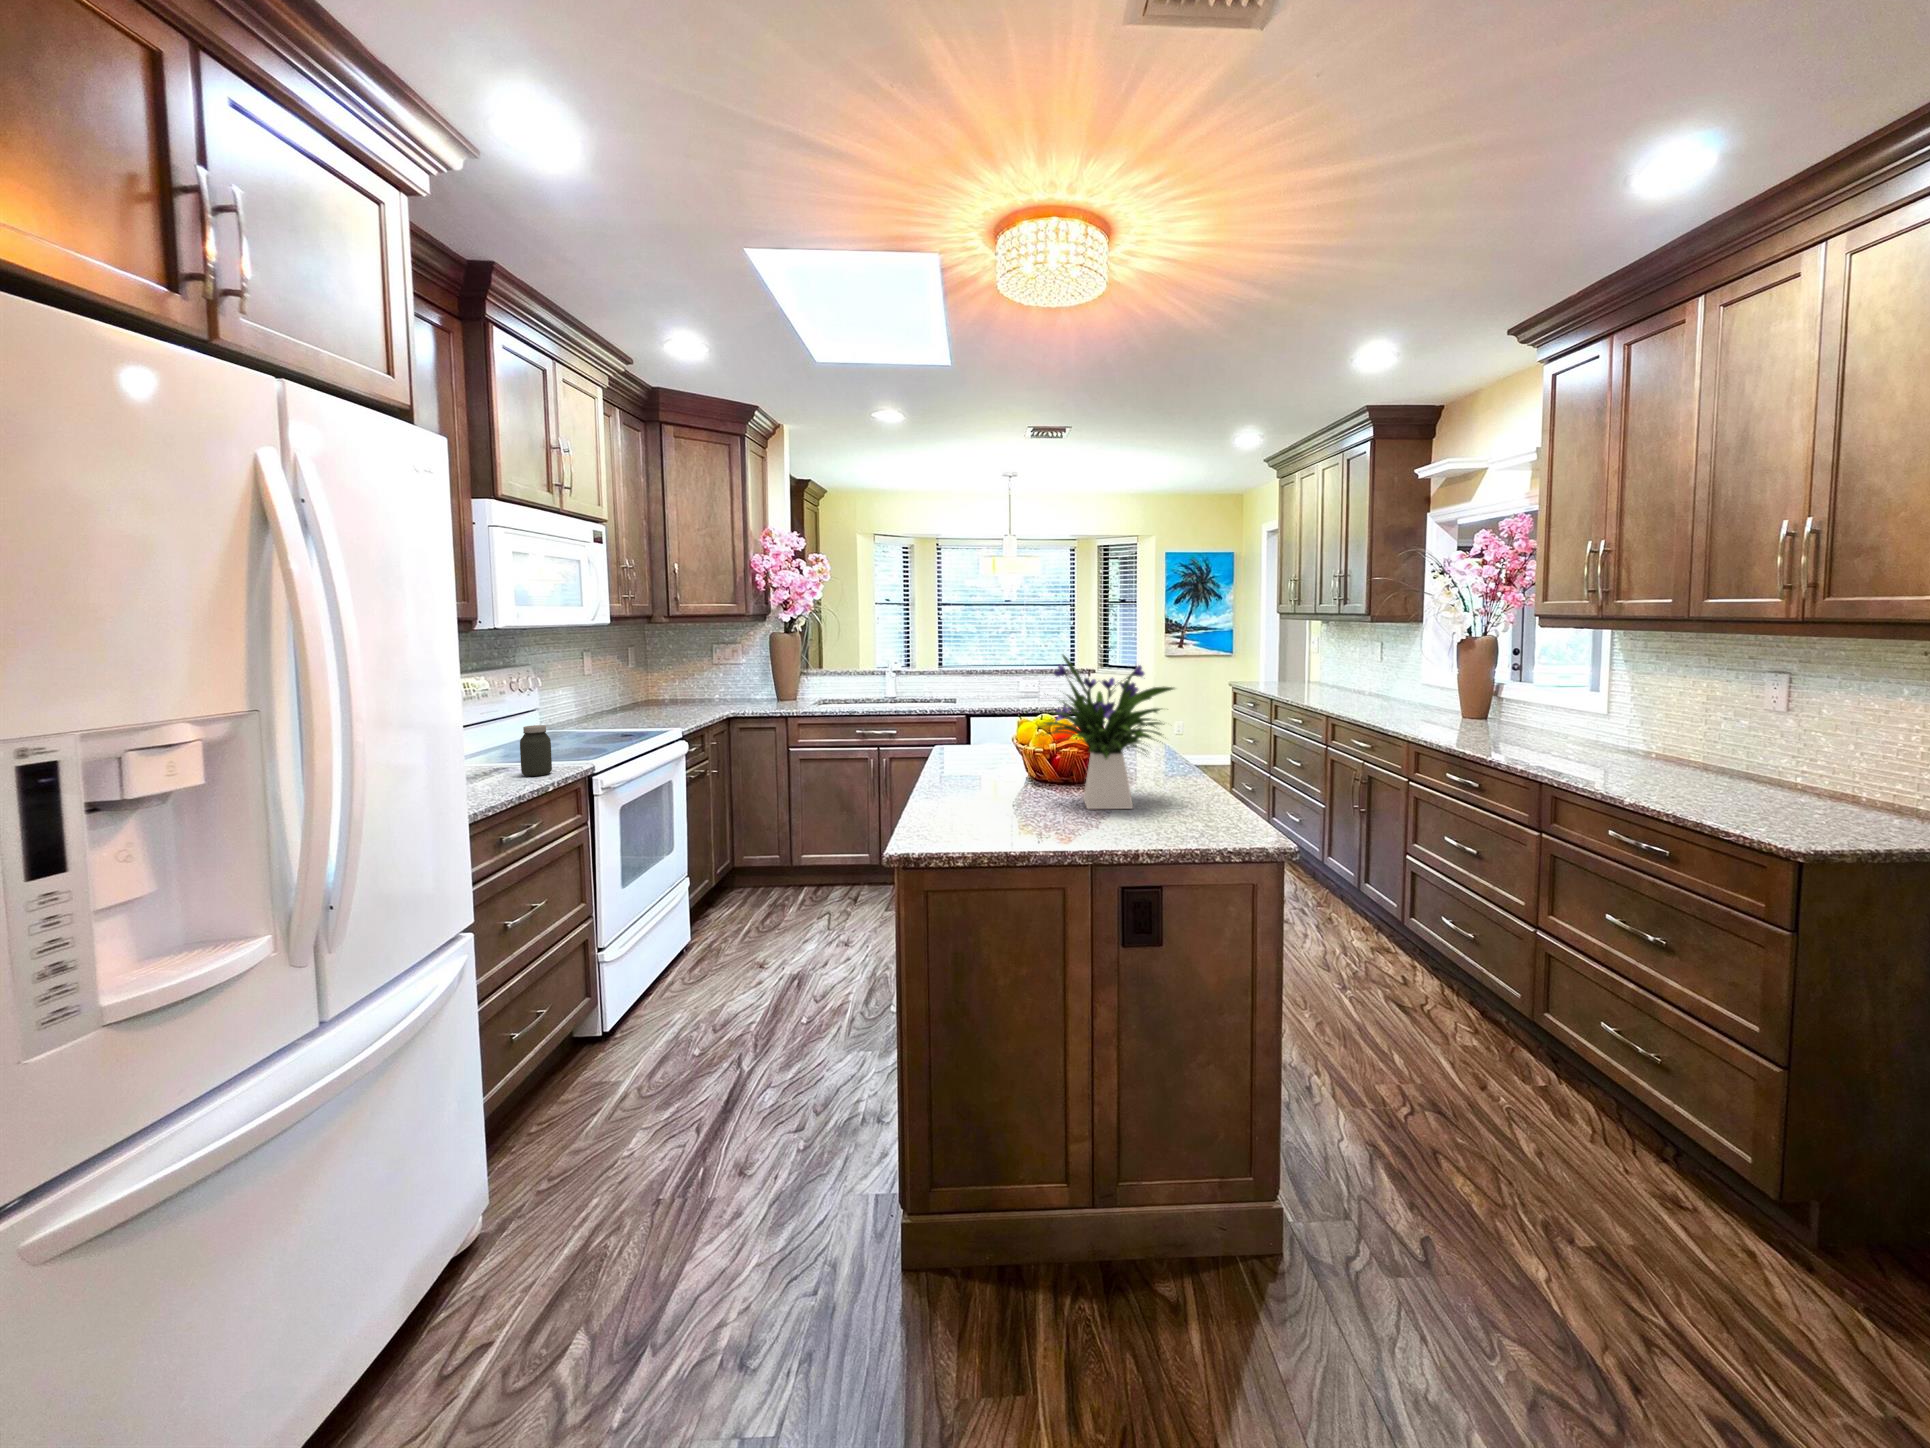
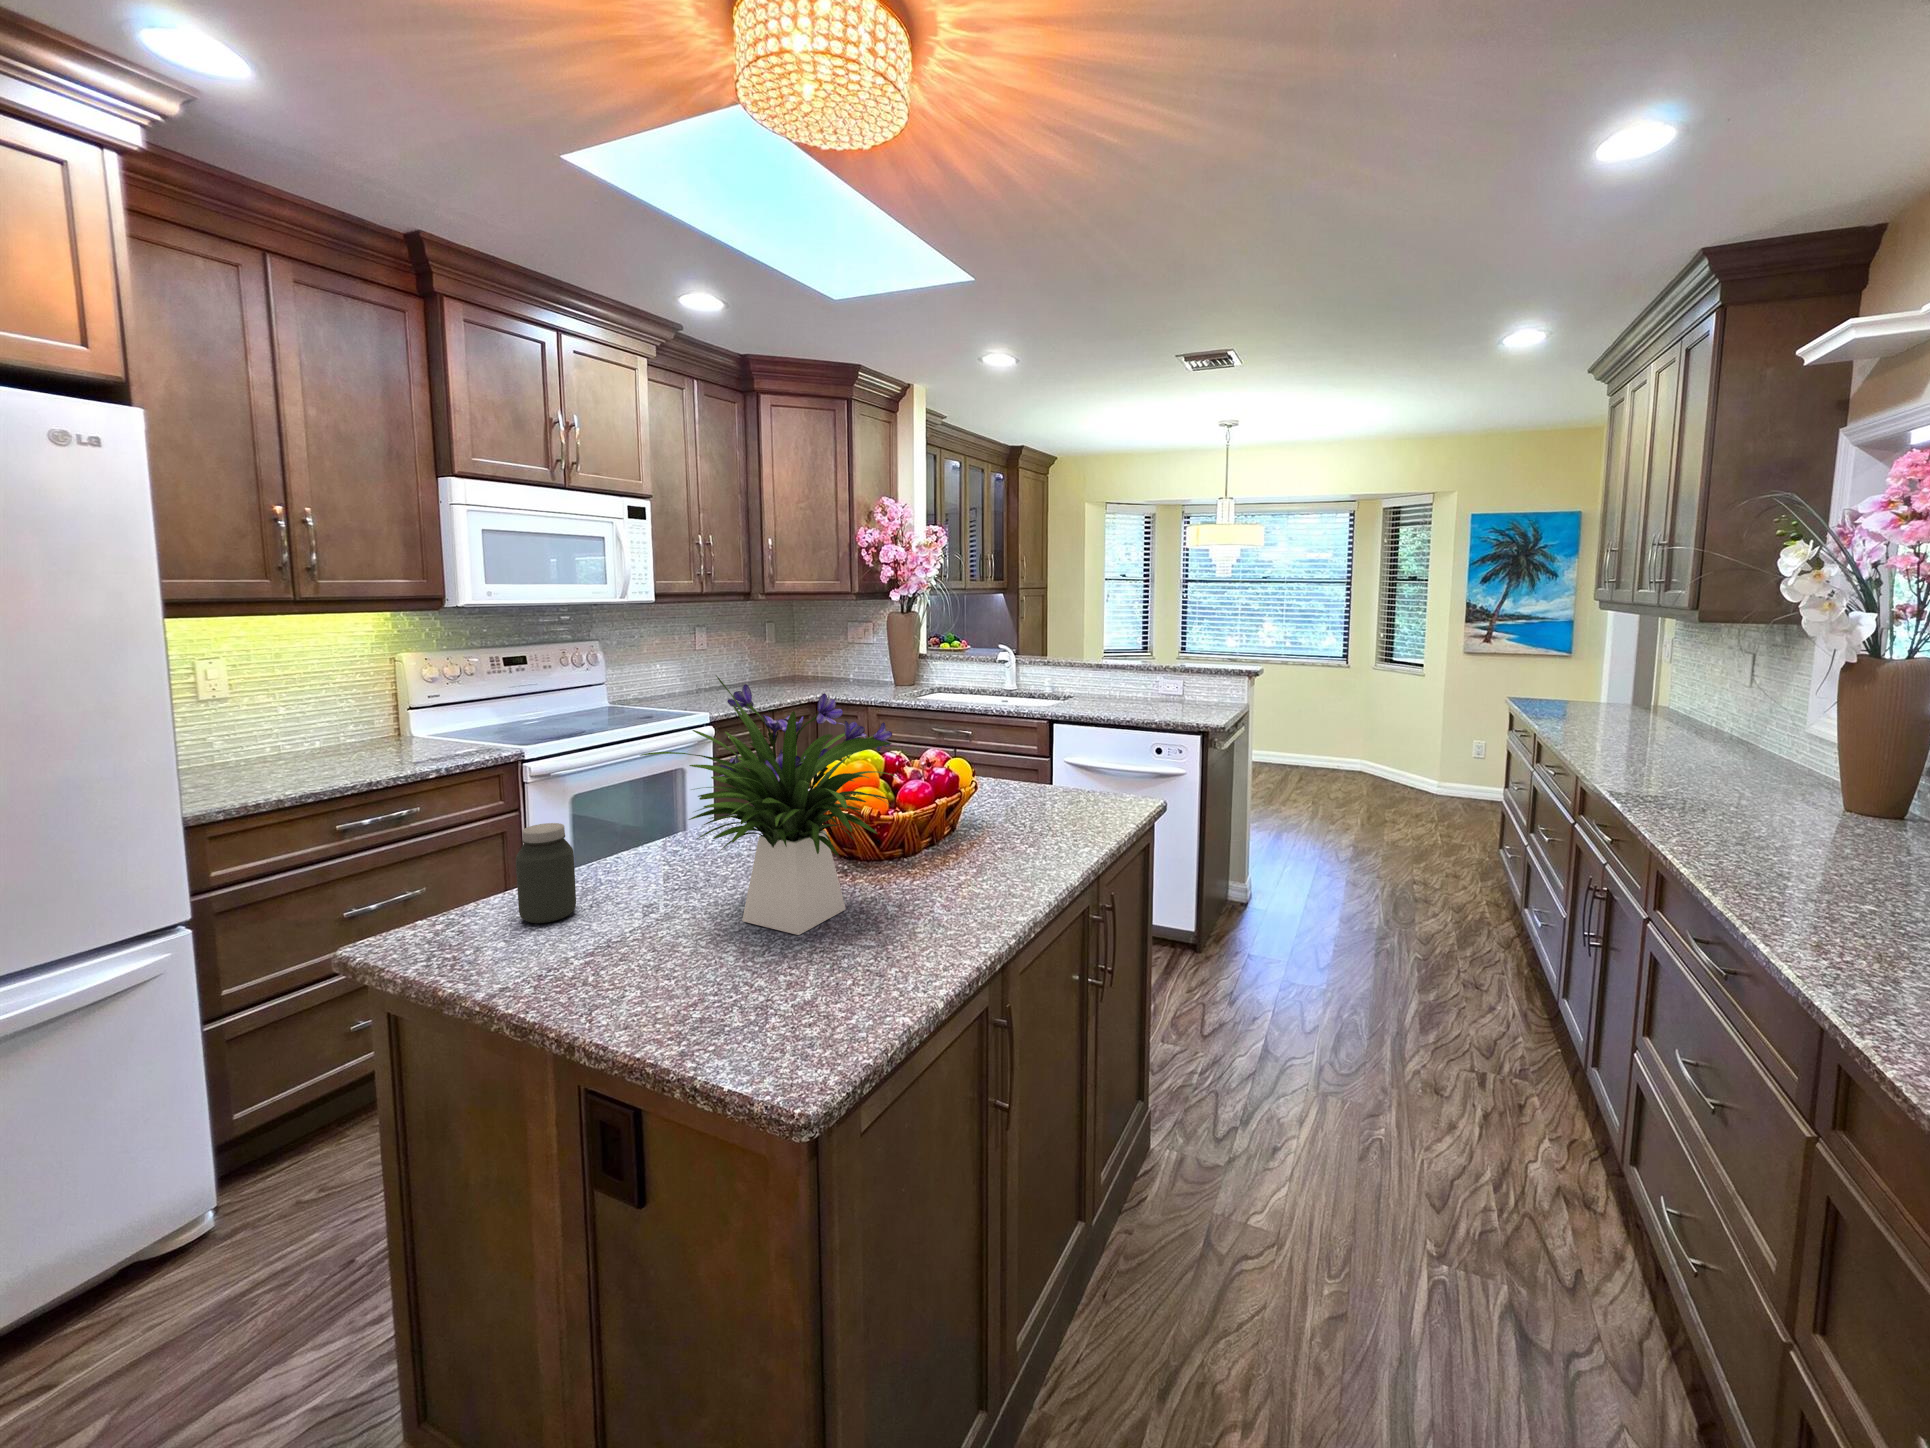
jar: present [520,725,552,776] -> present [516,823,576,923]

